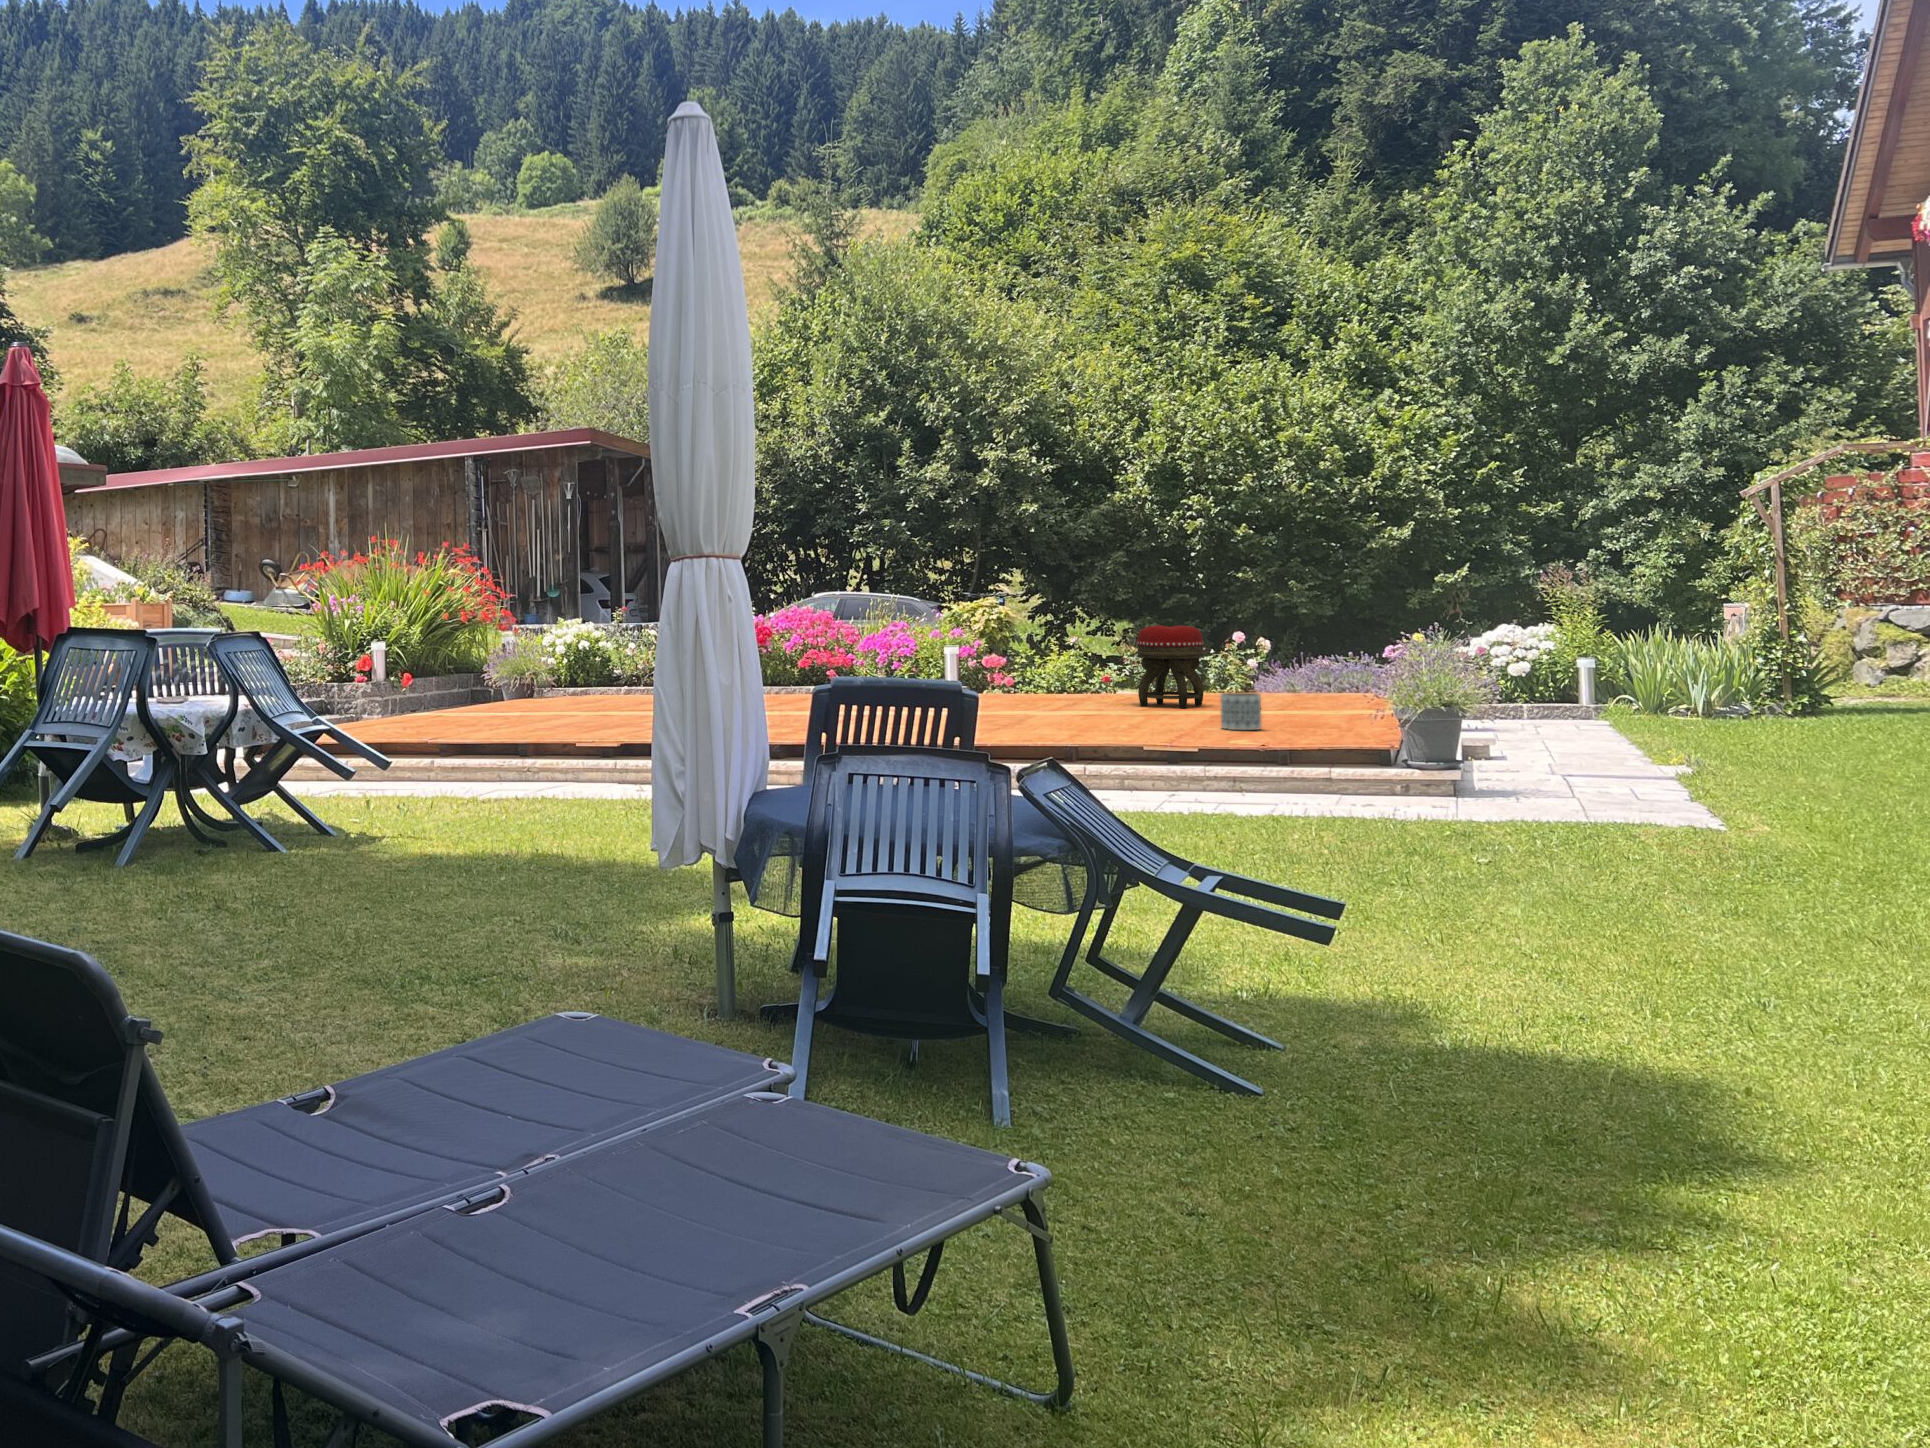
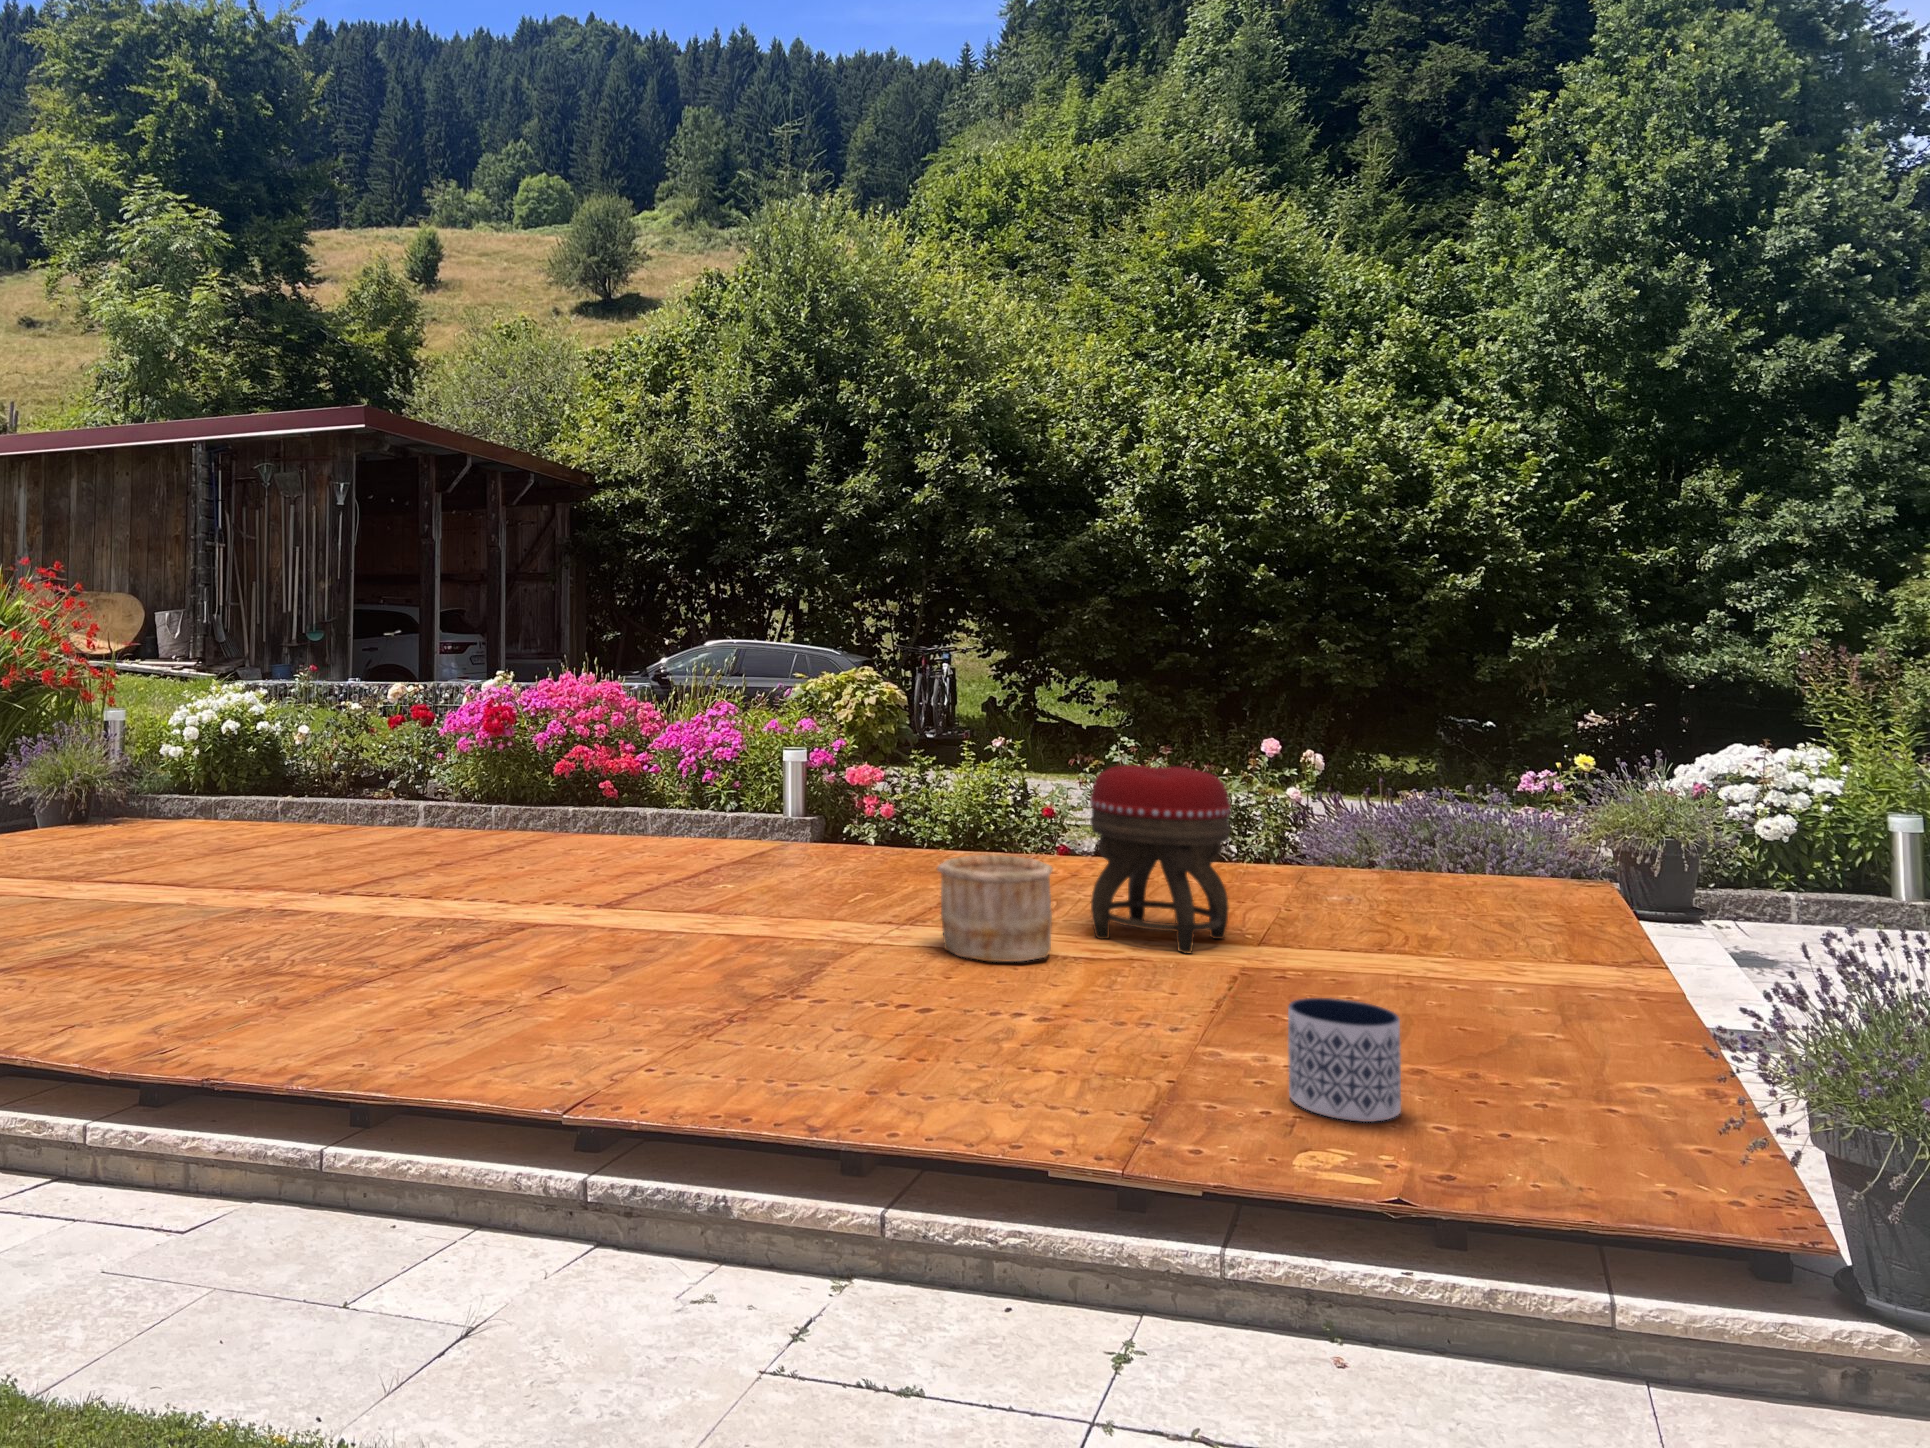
wooden bucket: none [1068,667,1122,710] -> present [937,855,1053,962]

